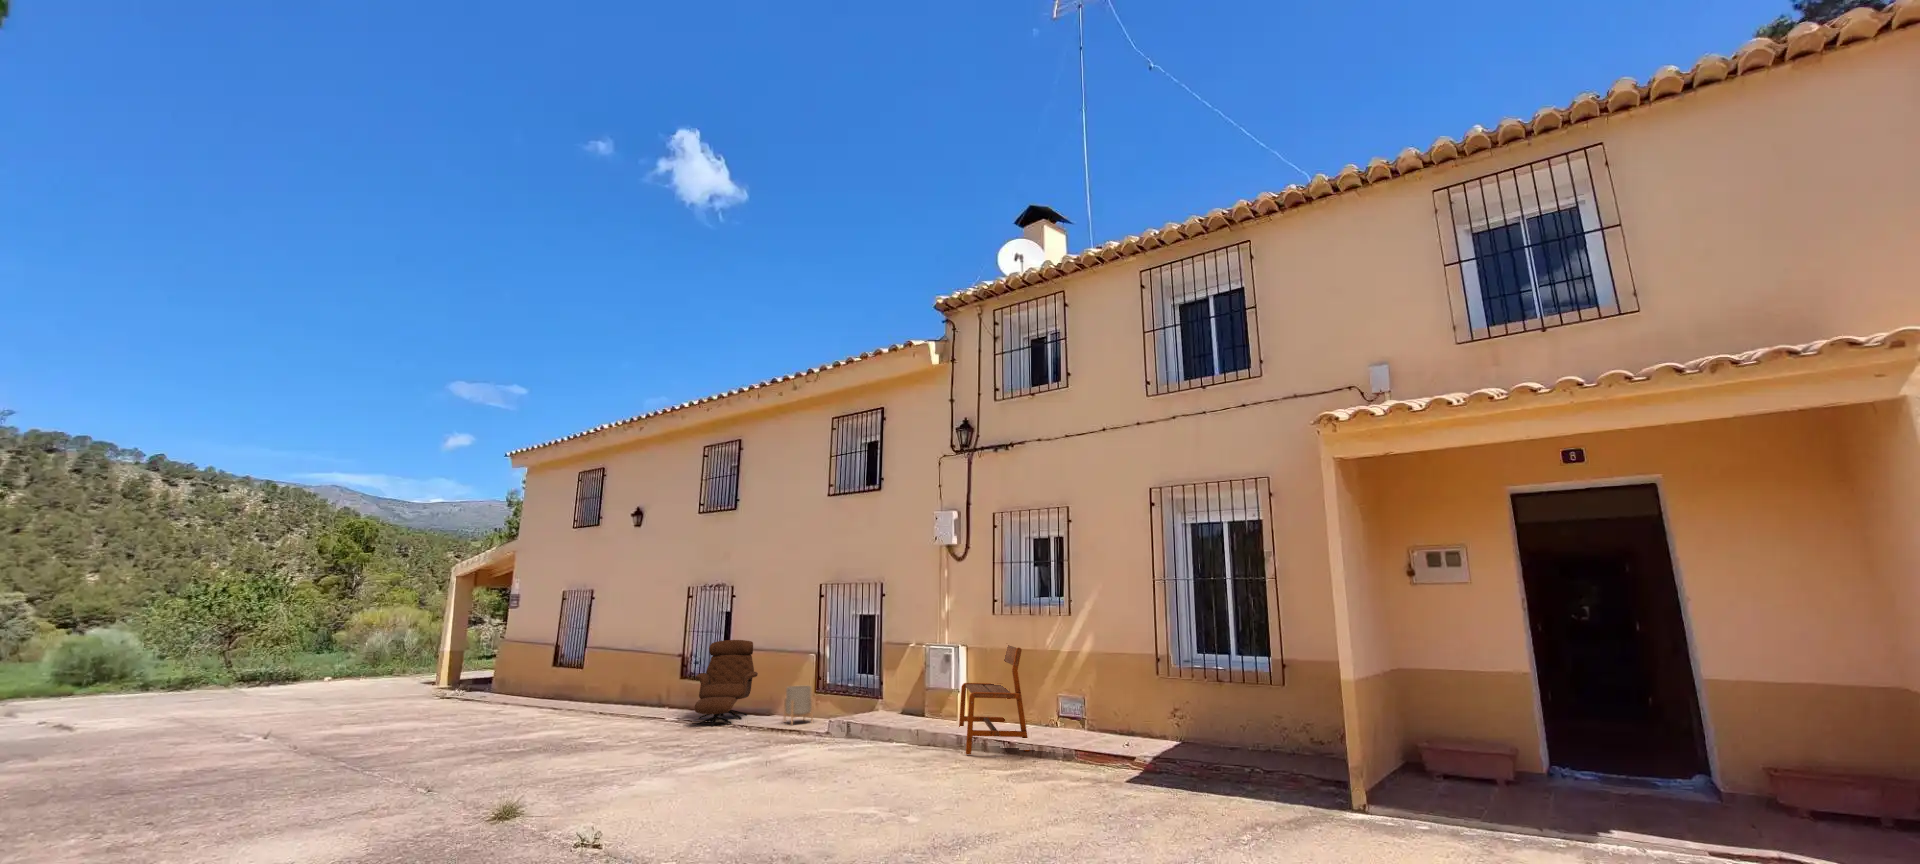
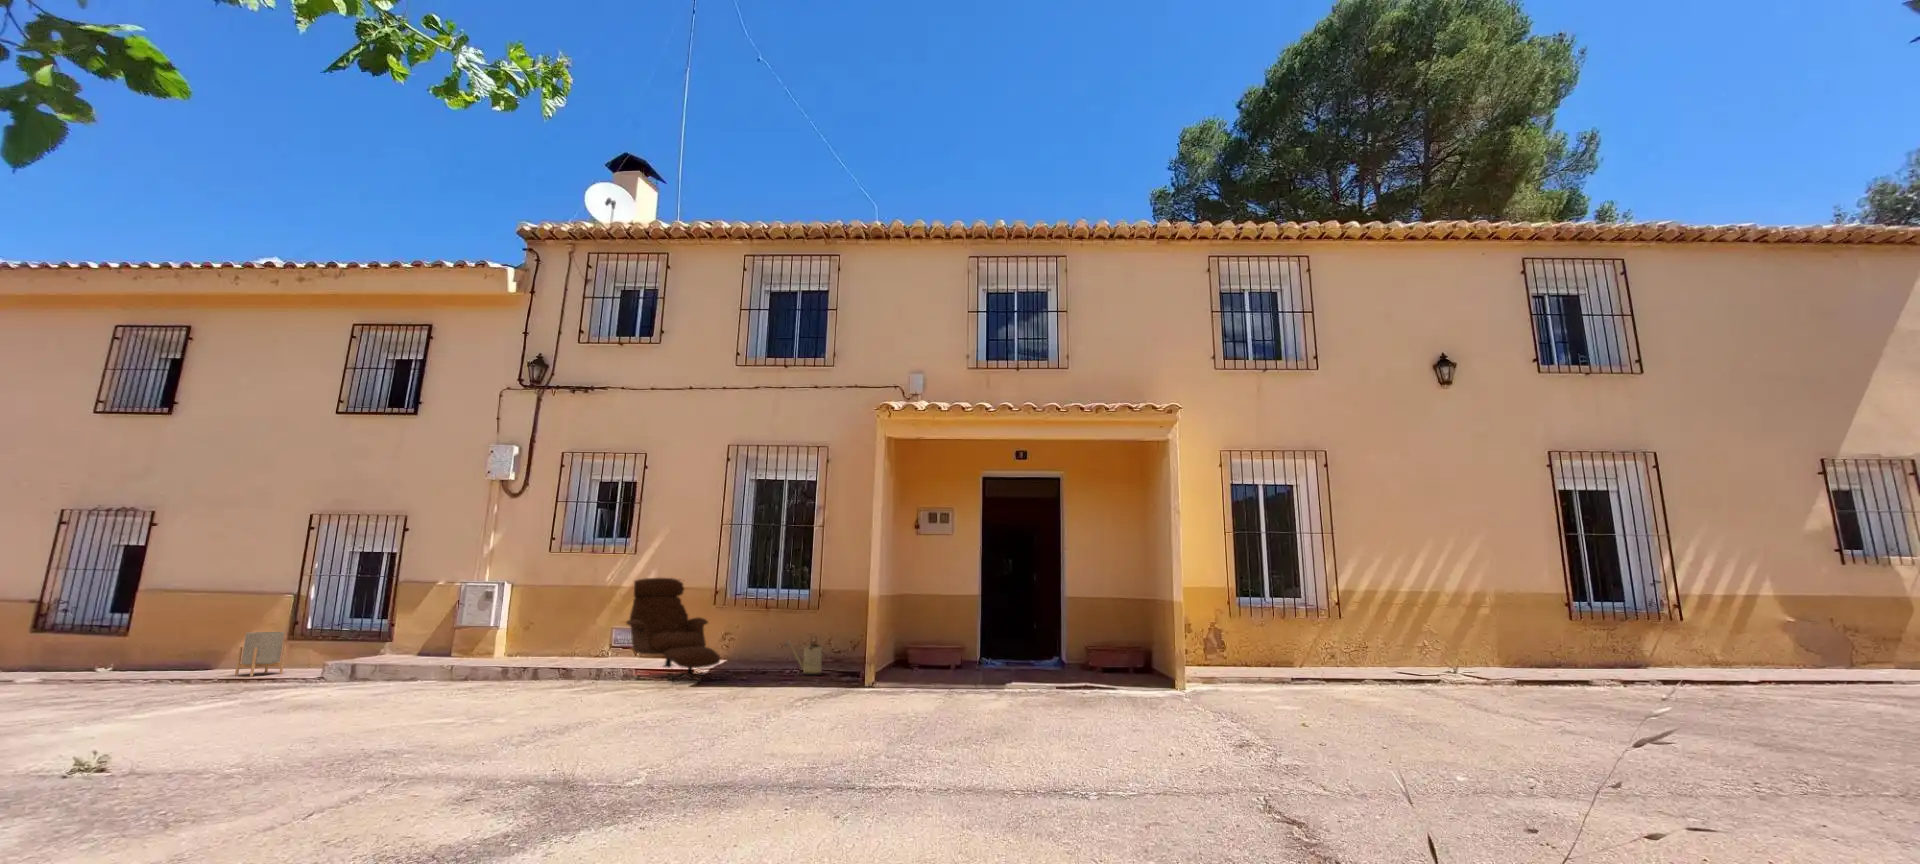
lounge chair: present [694,640,758,726] -> present [627,578,720,682]
bench: present [959,645,1030,754] -> none [492,582,584,683]
watering can: none [1247,718,1306,771] -> present [784,640,823,675]

